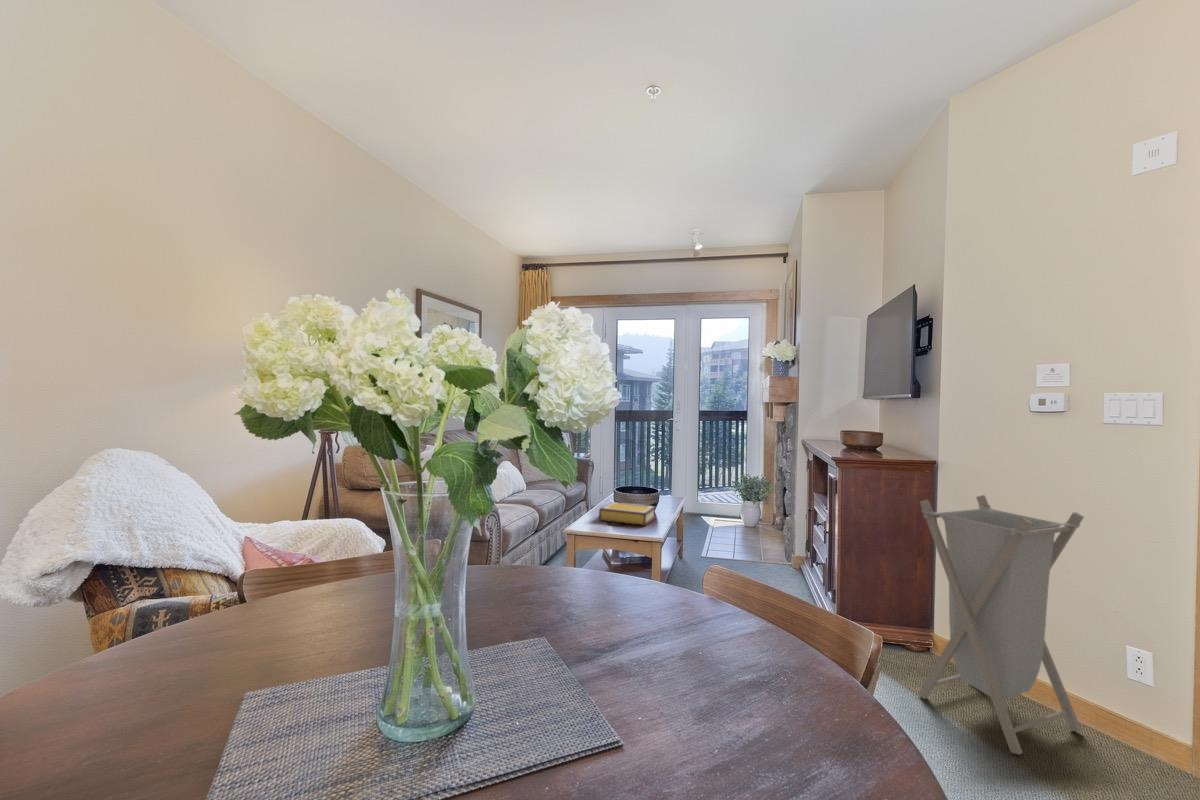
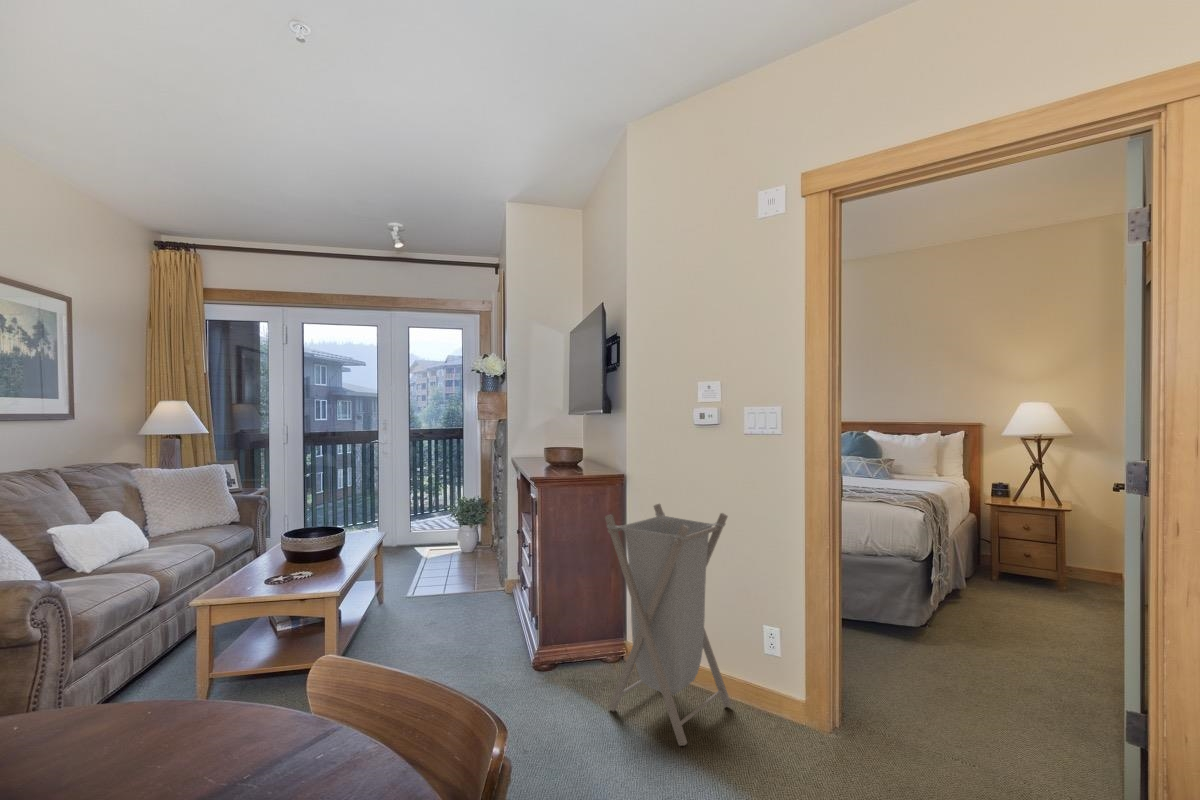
book: present [599,502,656,526] -> none [255,551,338,580]

